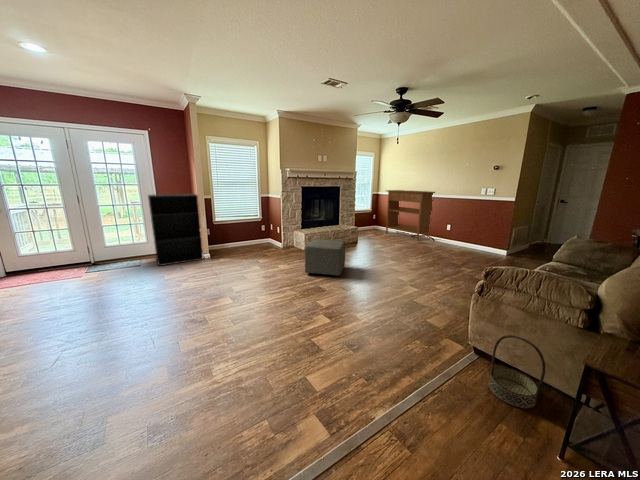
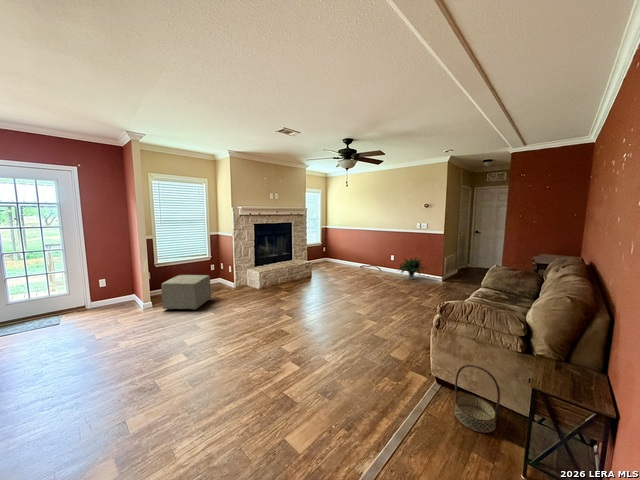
console table: present [386,190,435,241] -> none [333,224,378,271]
bookshelf: present [148,194,204,266] -> none [75,235,144,322]
potted plant: none [454,226,493,252] -> present [399,257,424,280]
ottoman: present [305,239,345,276] -> present [161,275,211,310]

